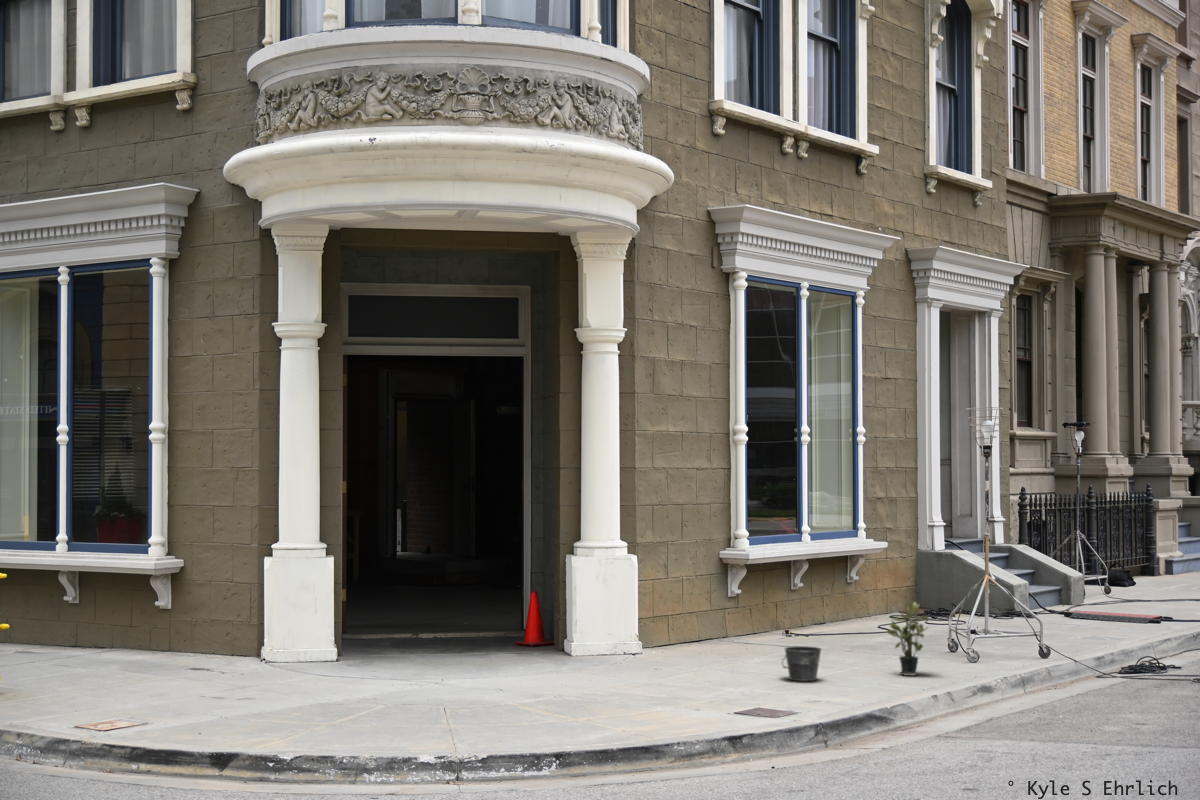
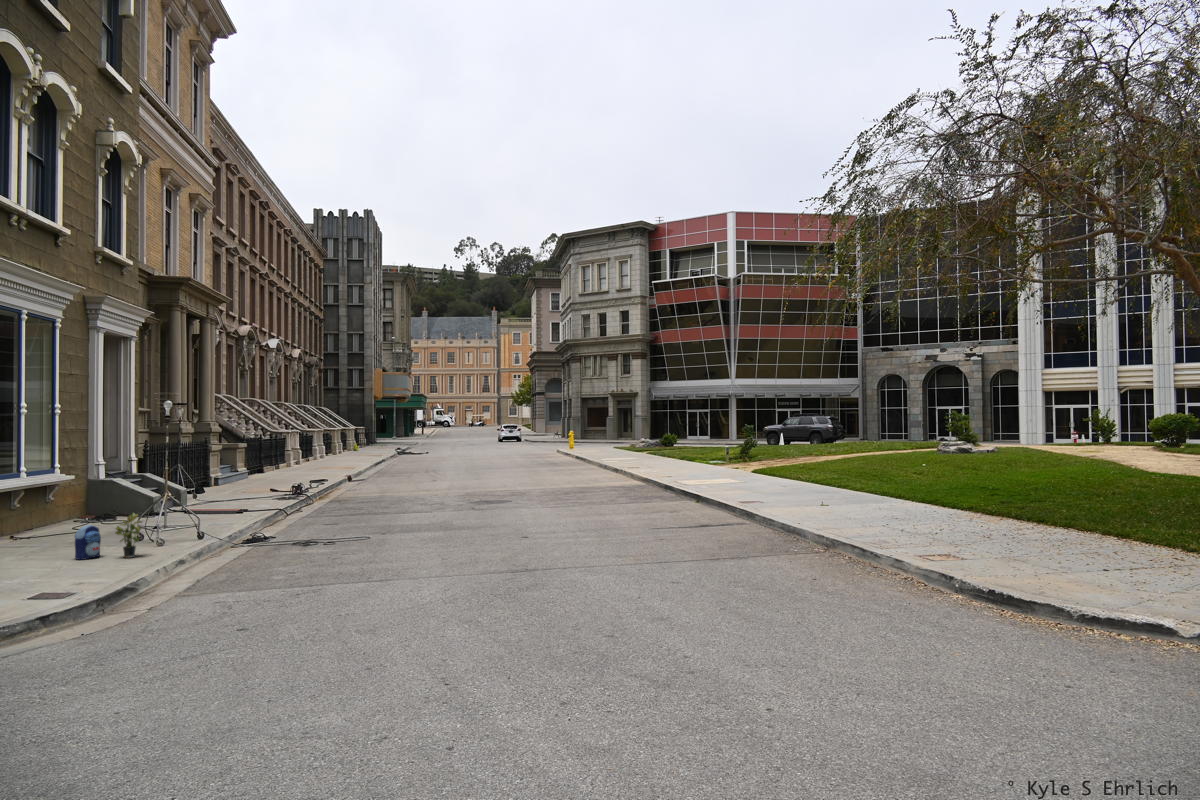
backpack: none [836,615,873,670] -> present [75,525,101,560]
bucket: present [783,646,821,681] -> none [42,548,73,571]

